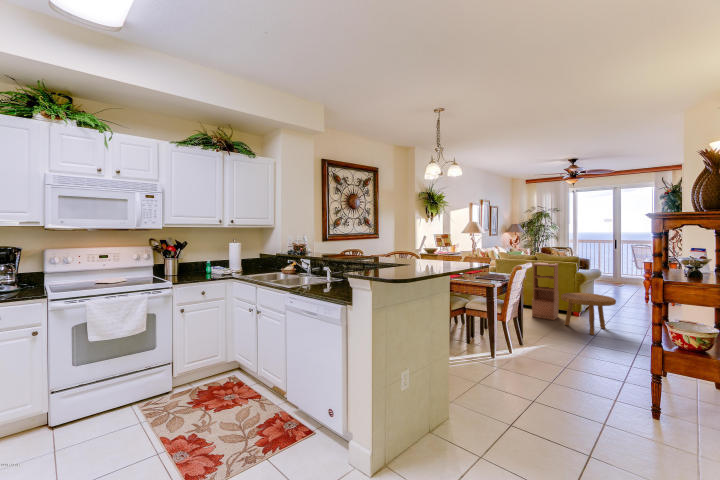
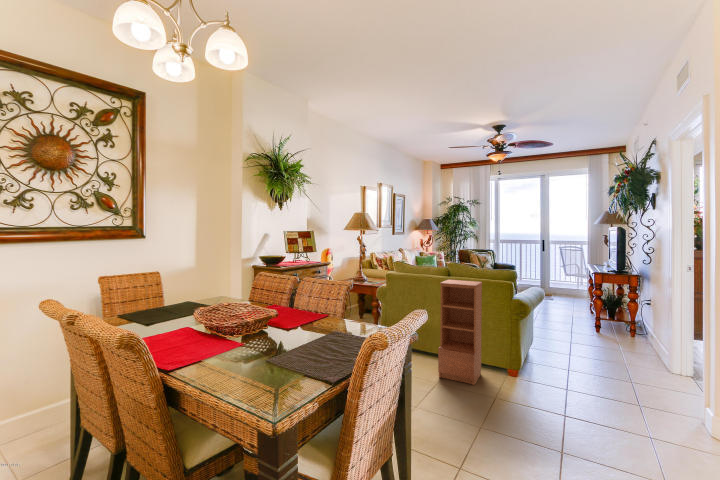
footstool: present [561,293,616,335] -> none [486,336,584,431]

